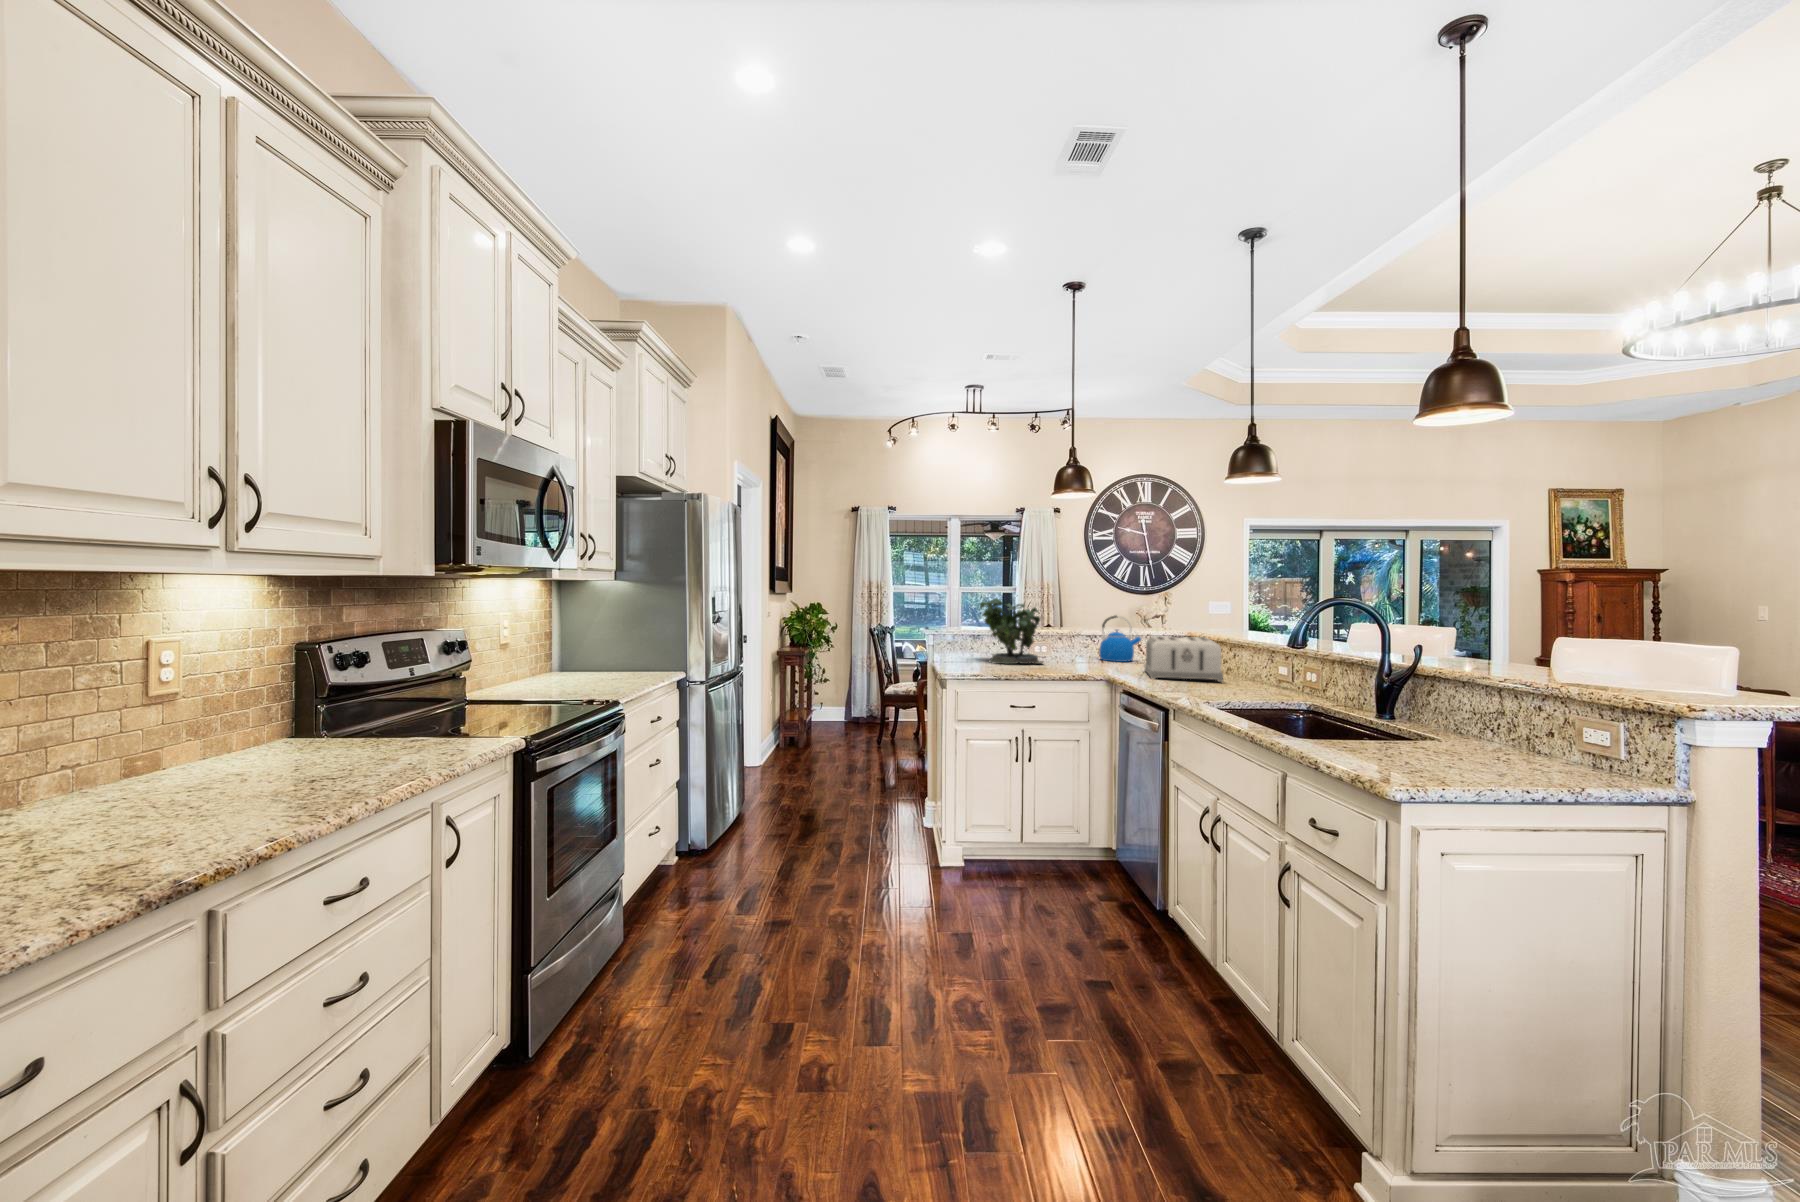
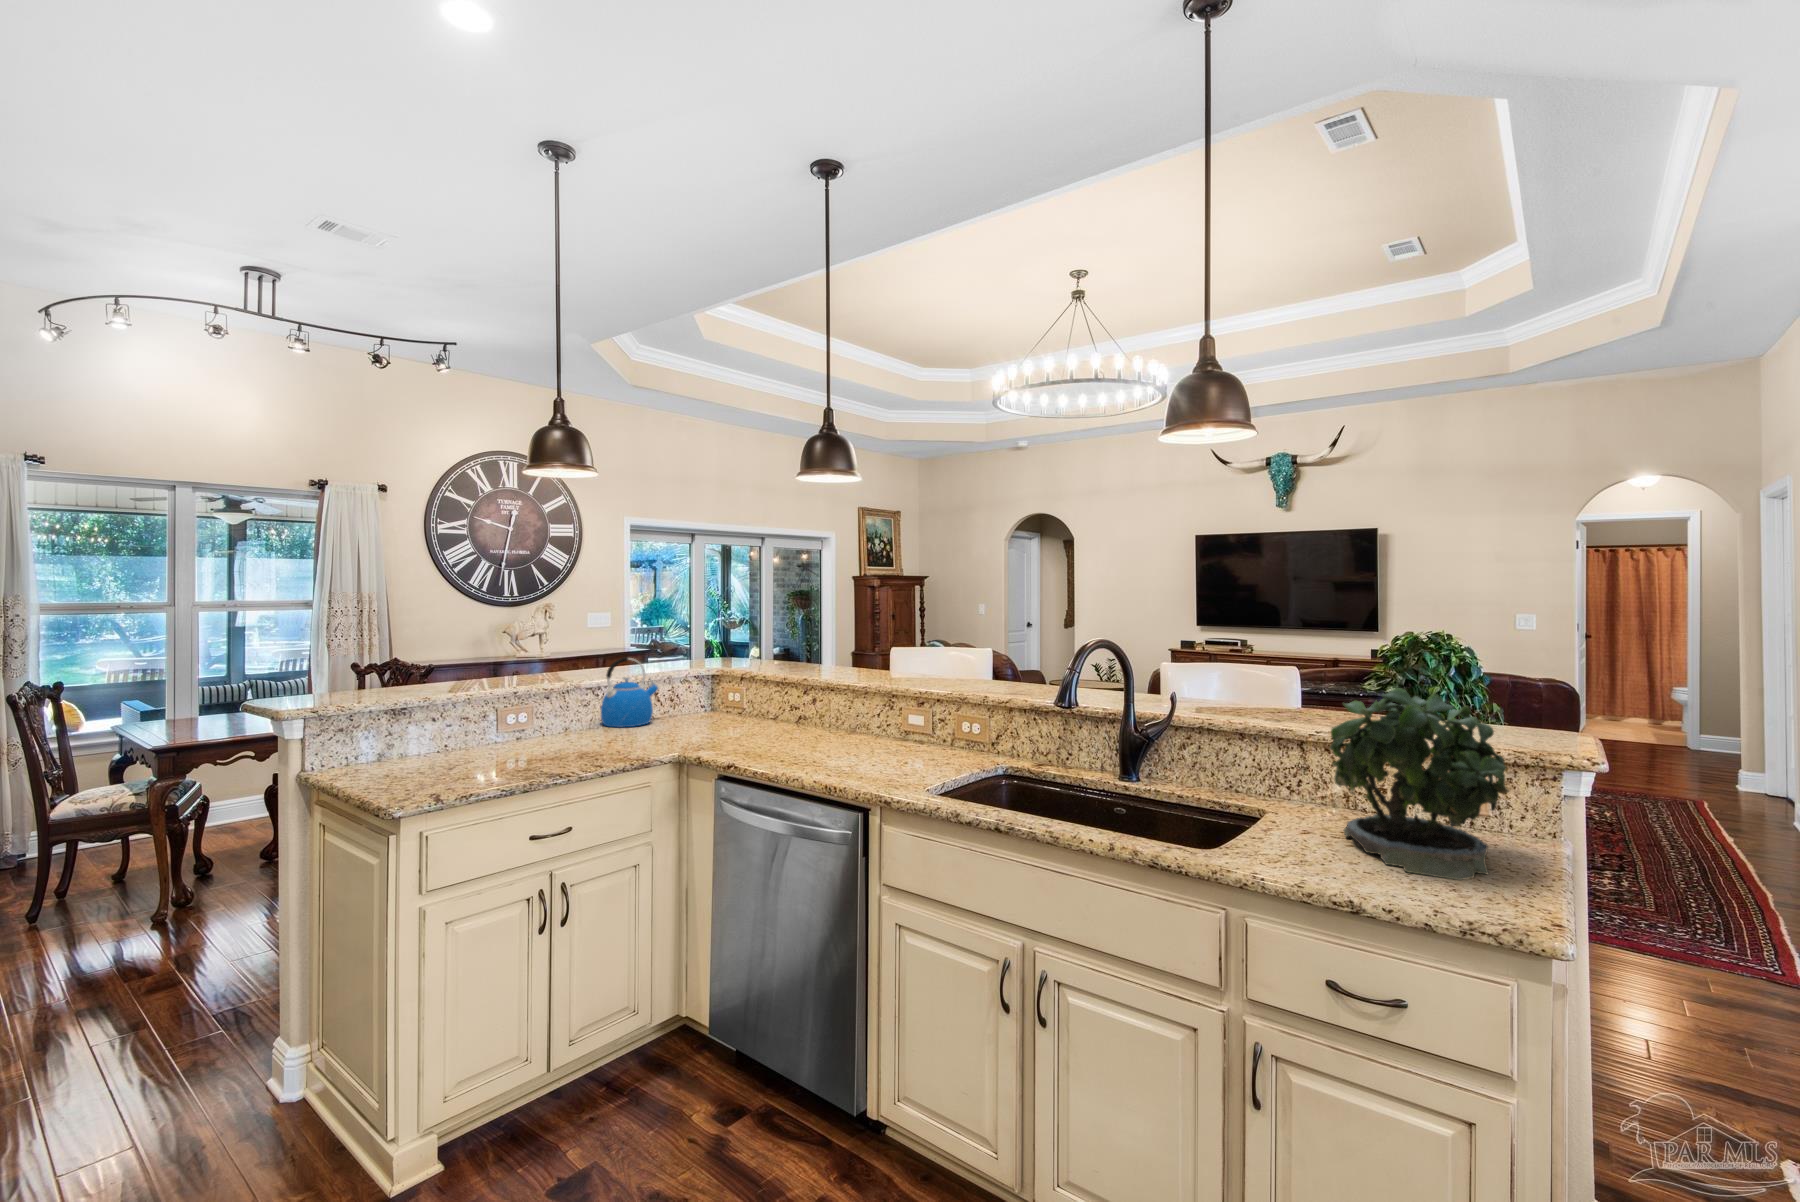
potted plant: present [980,598,1041,664] -> present [1330,676,1509,880]
toaster: present [1145,636,1223,682] -> none [710,684,837,759]

